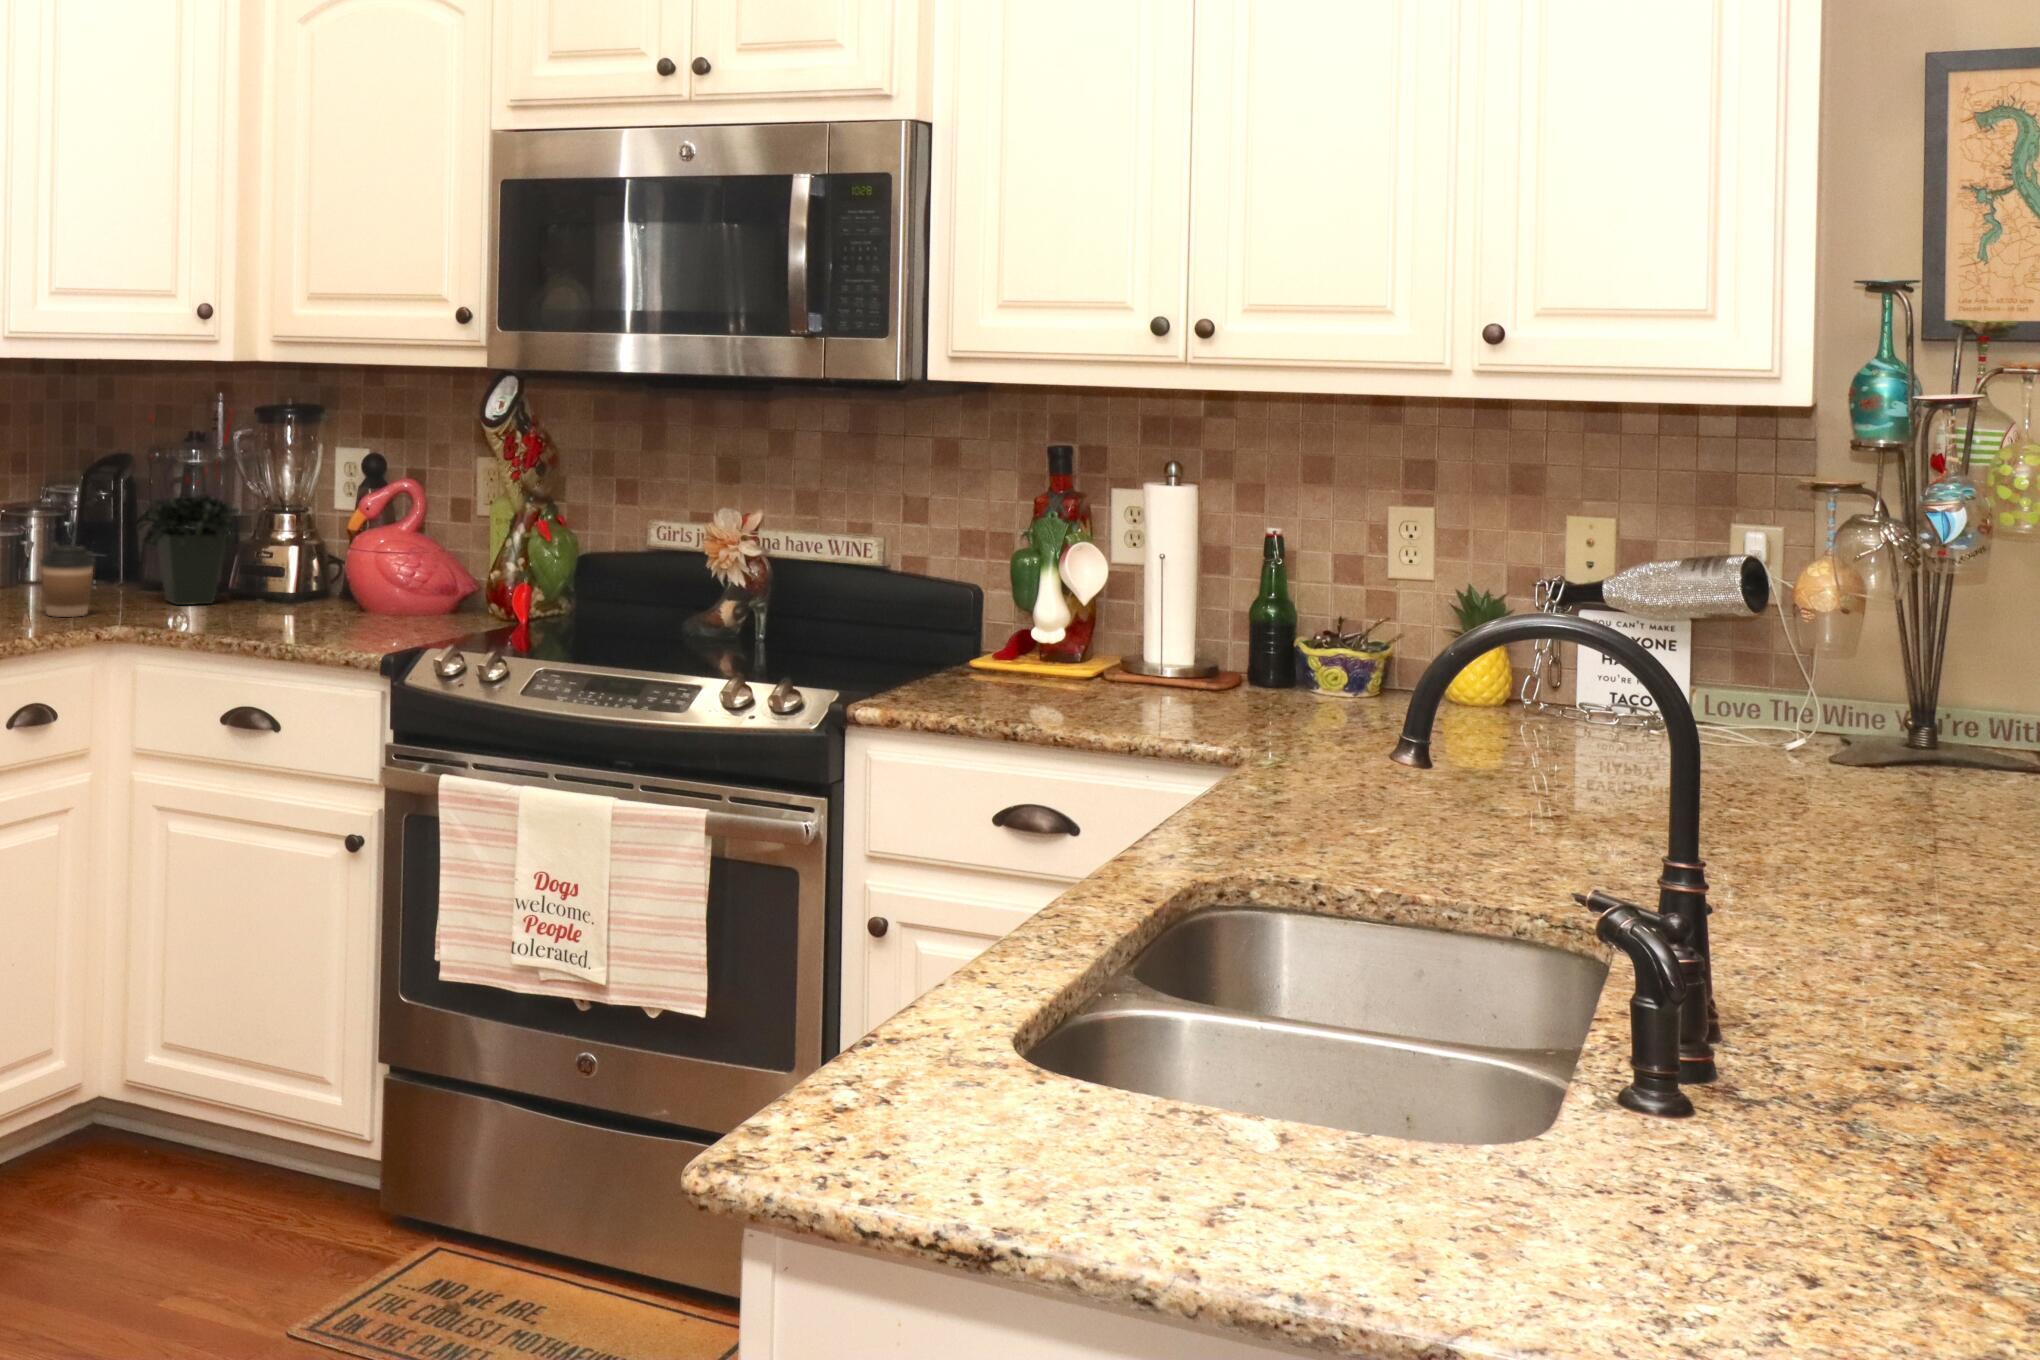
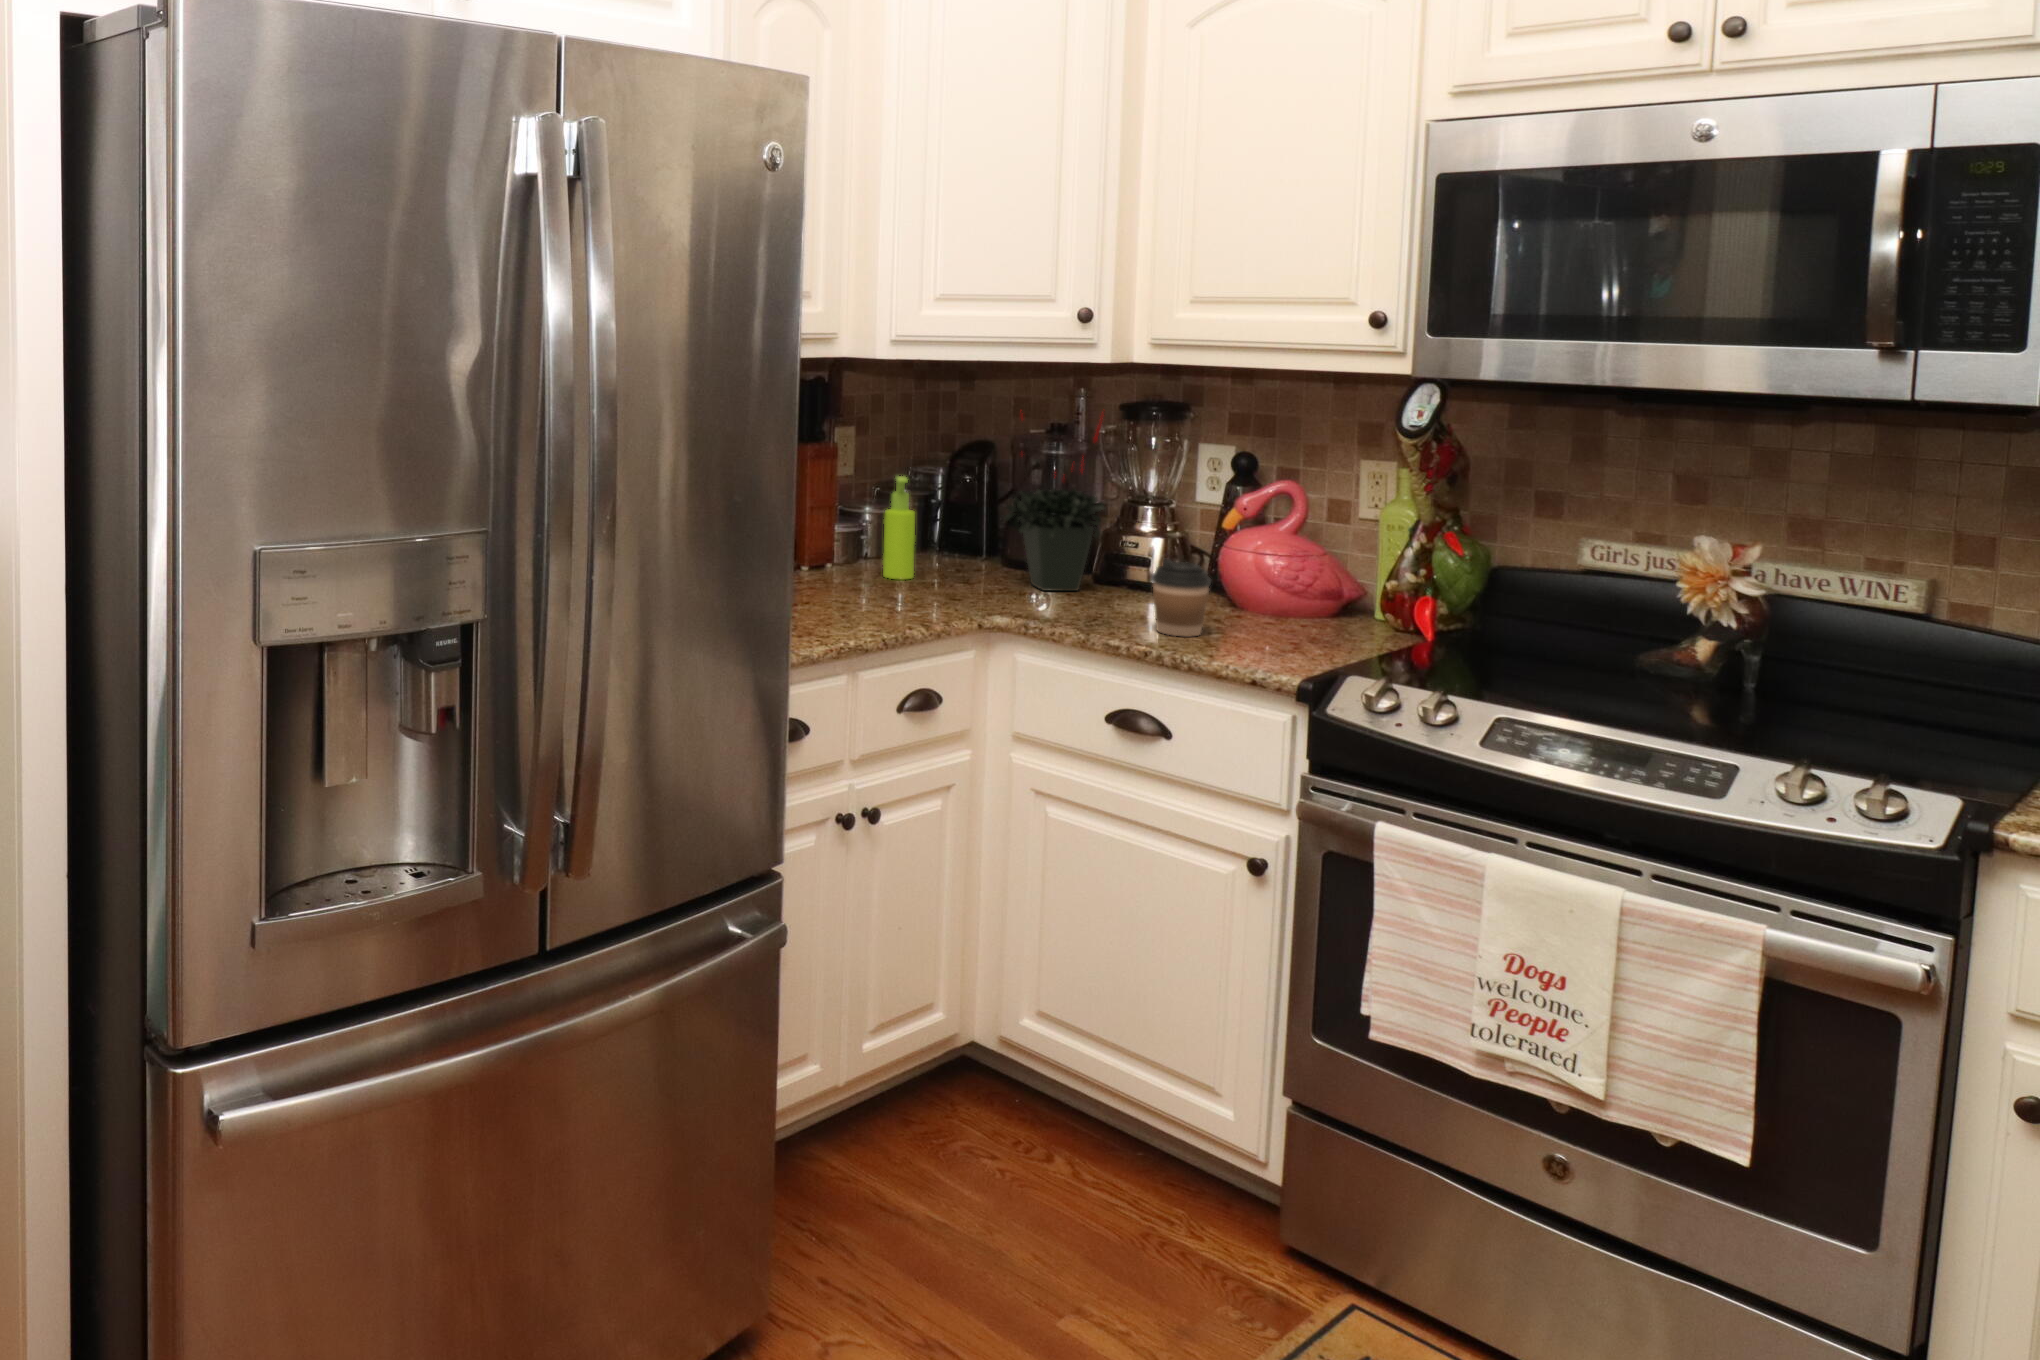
soap dispenser: none [6,487,41,602] -> present [883,476,915,579]
coffee cup: present [40,542,95,617] -> present [1152,559,1211,636]

